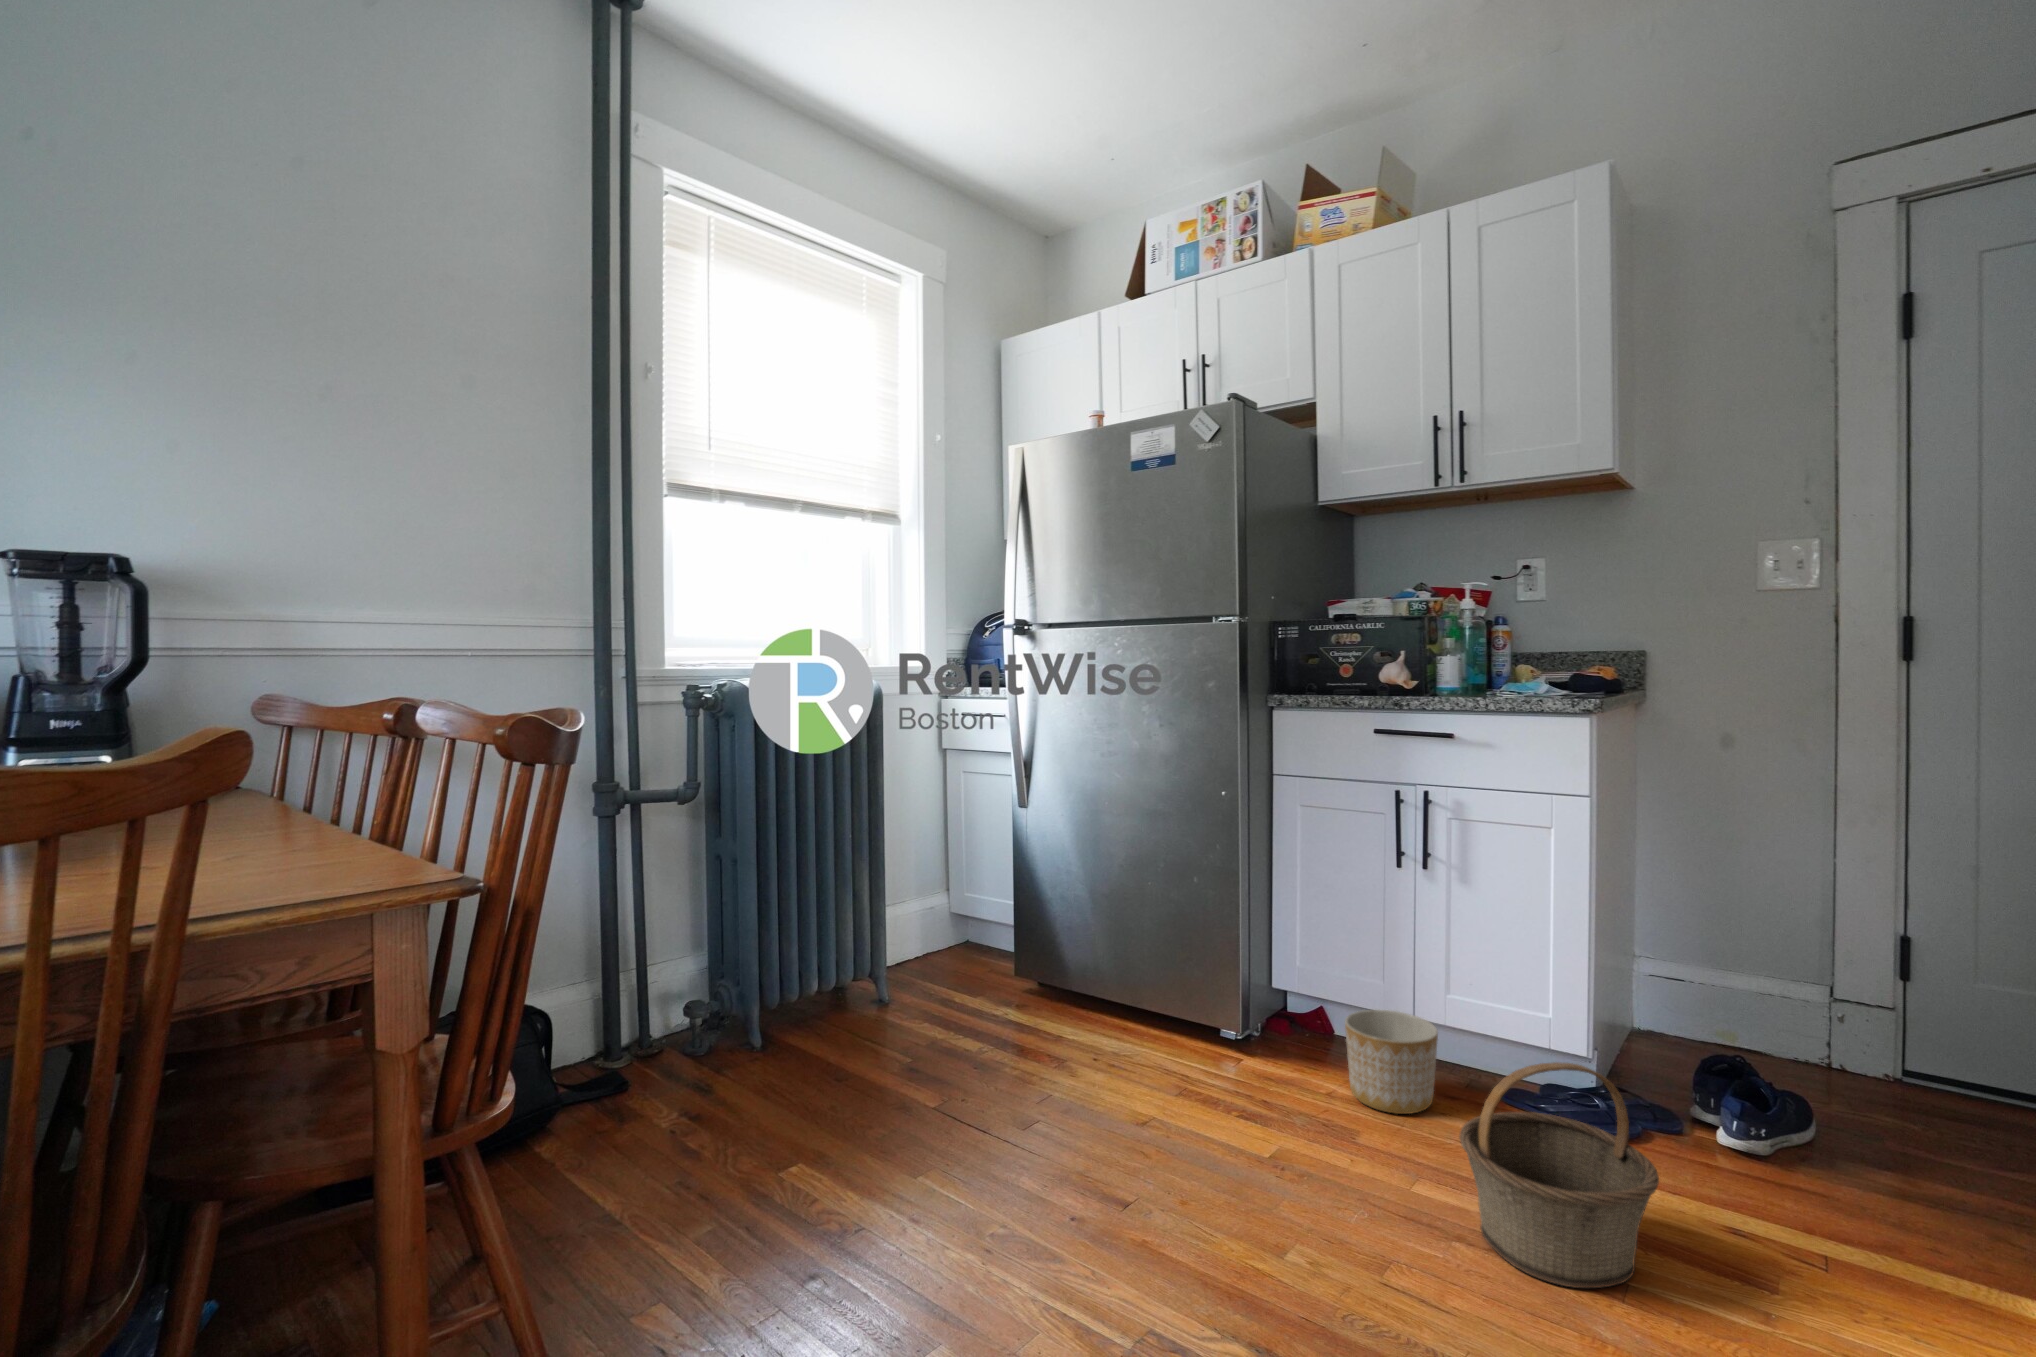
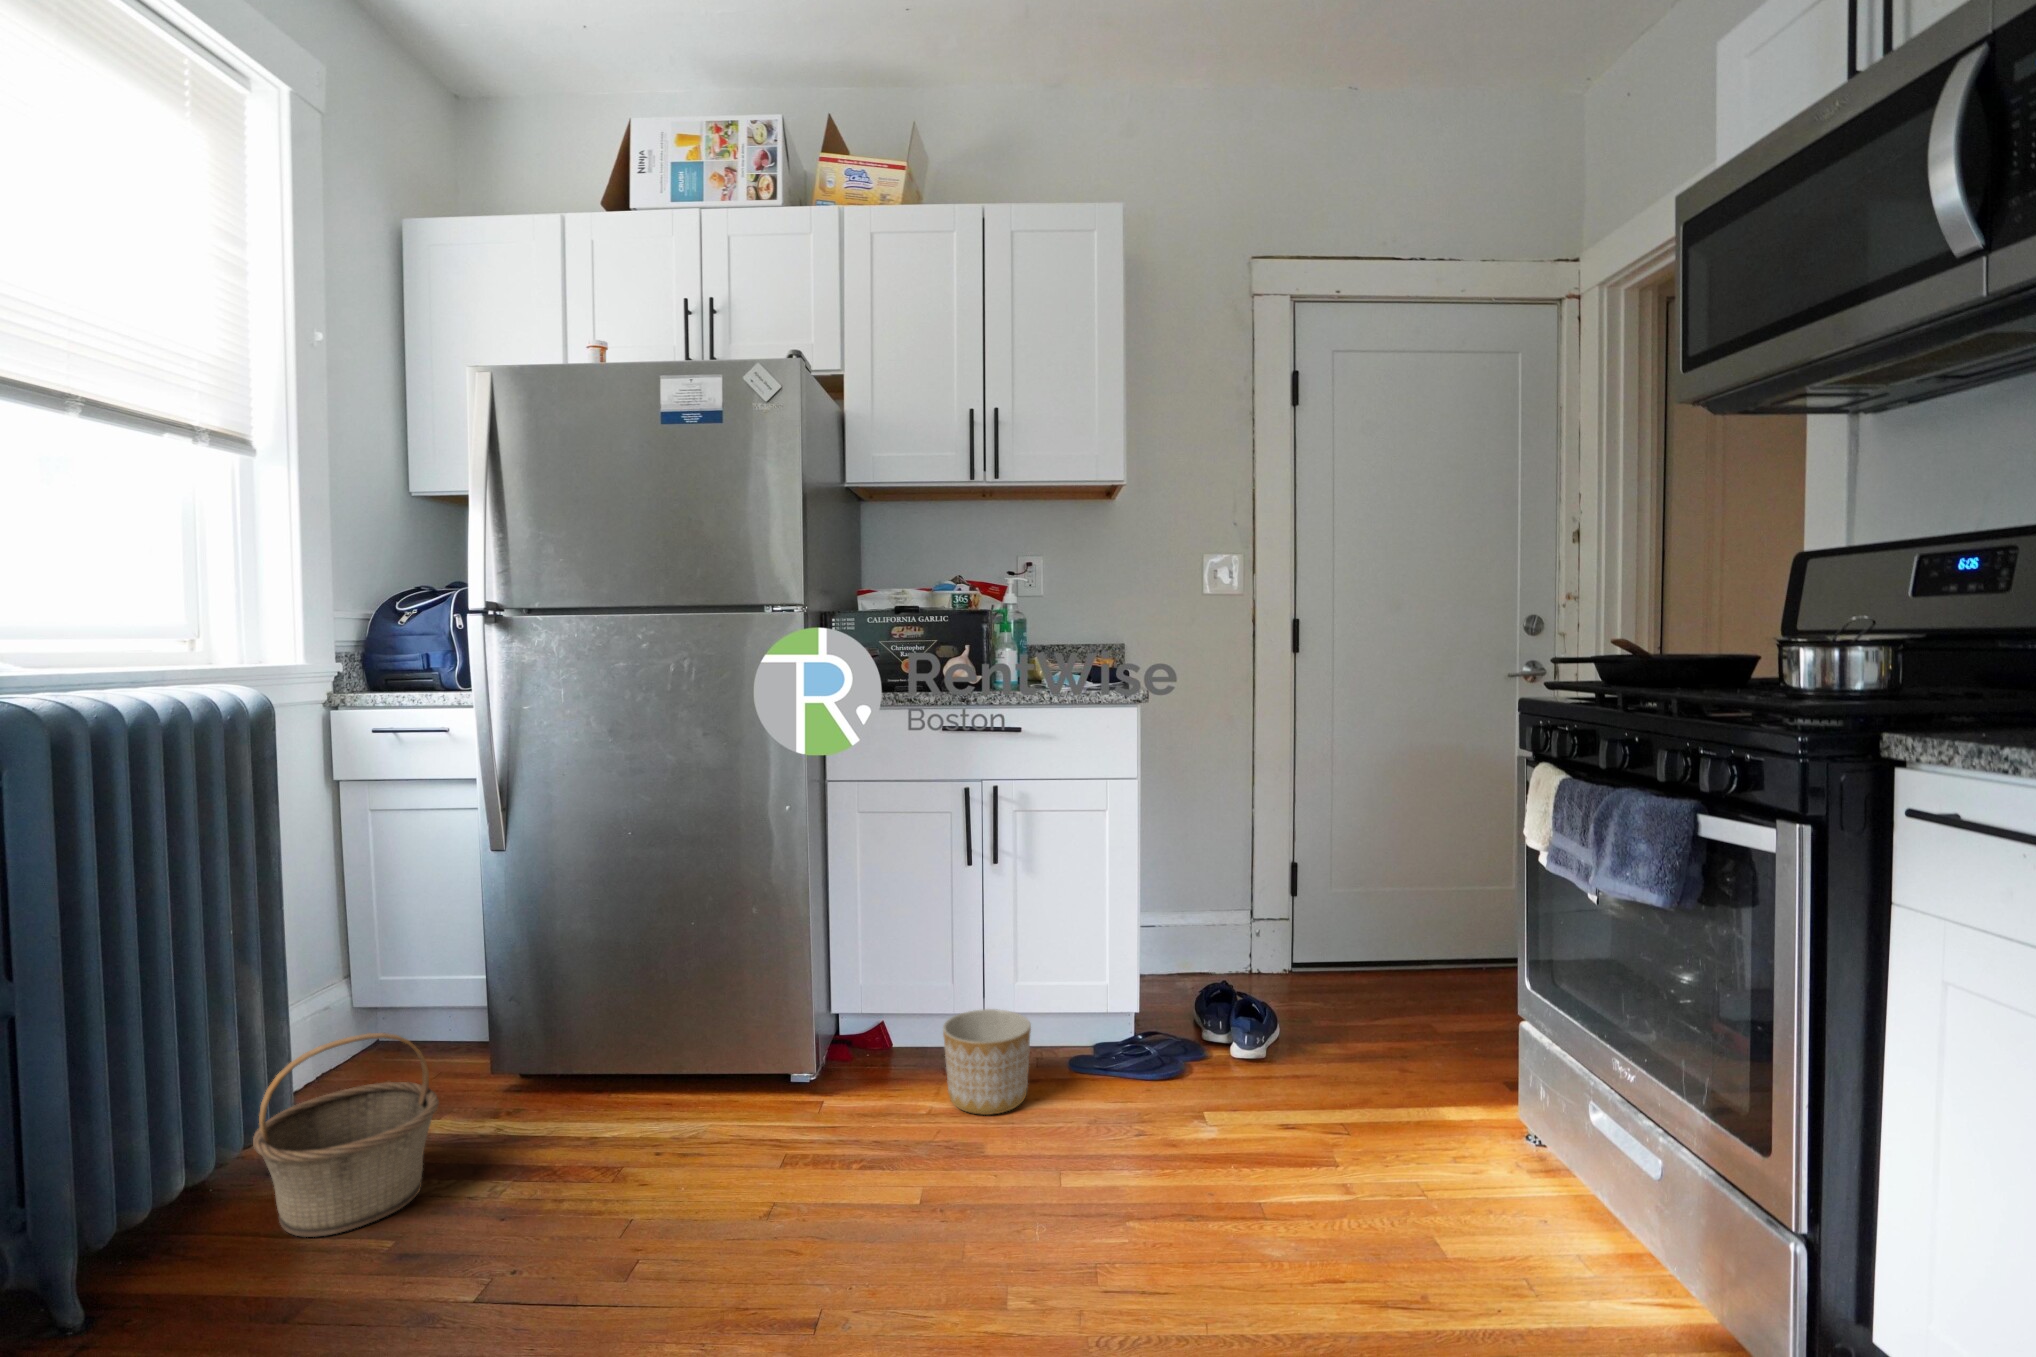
basket: present [1459,1062,1659,1288] -> present [253,1033,439,1237]

